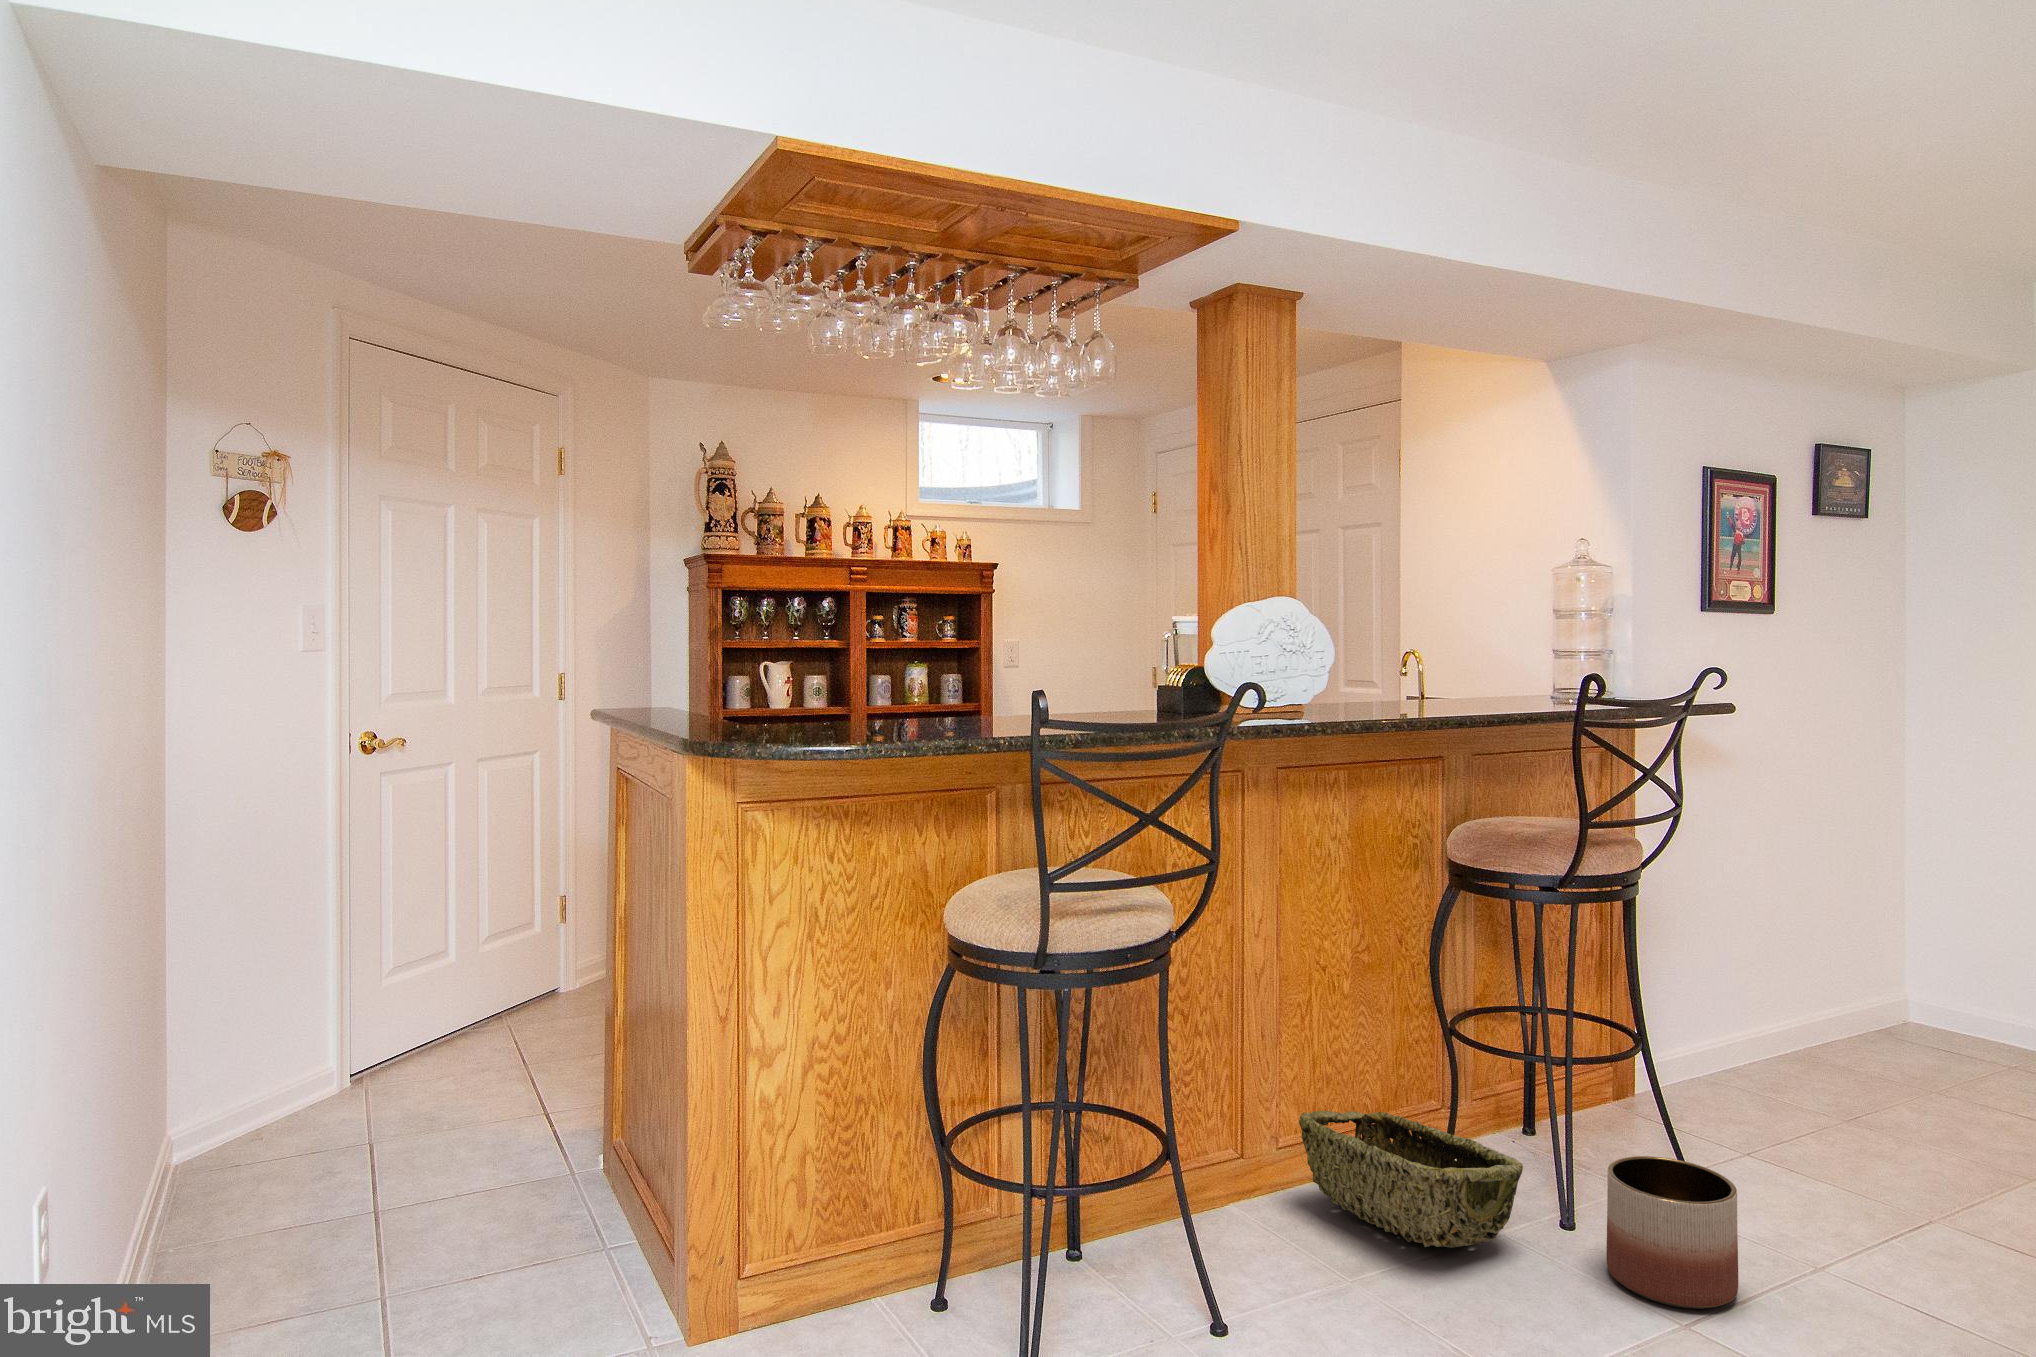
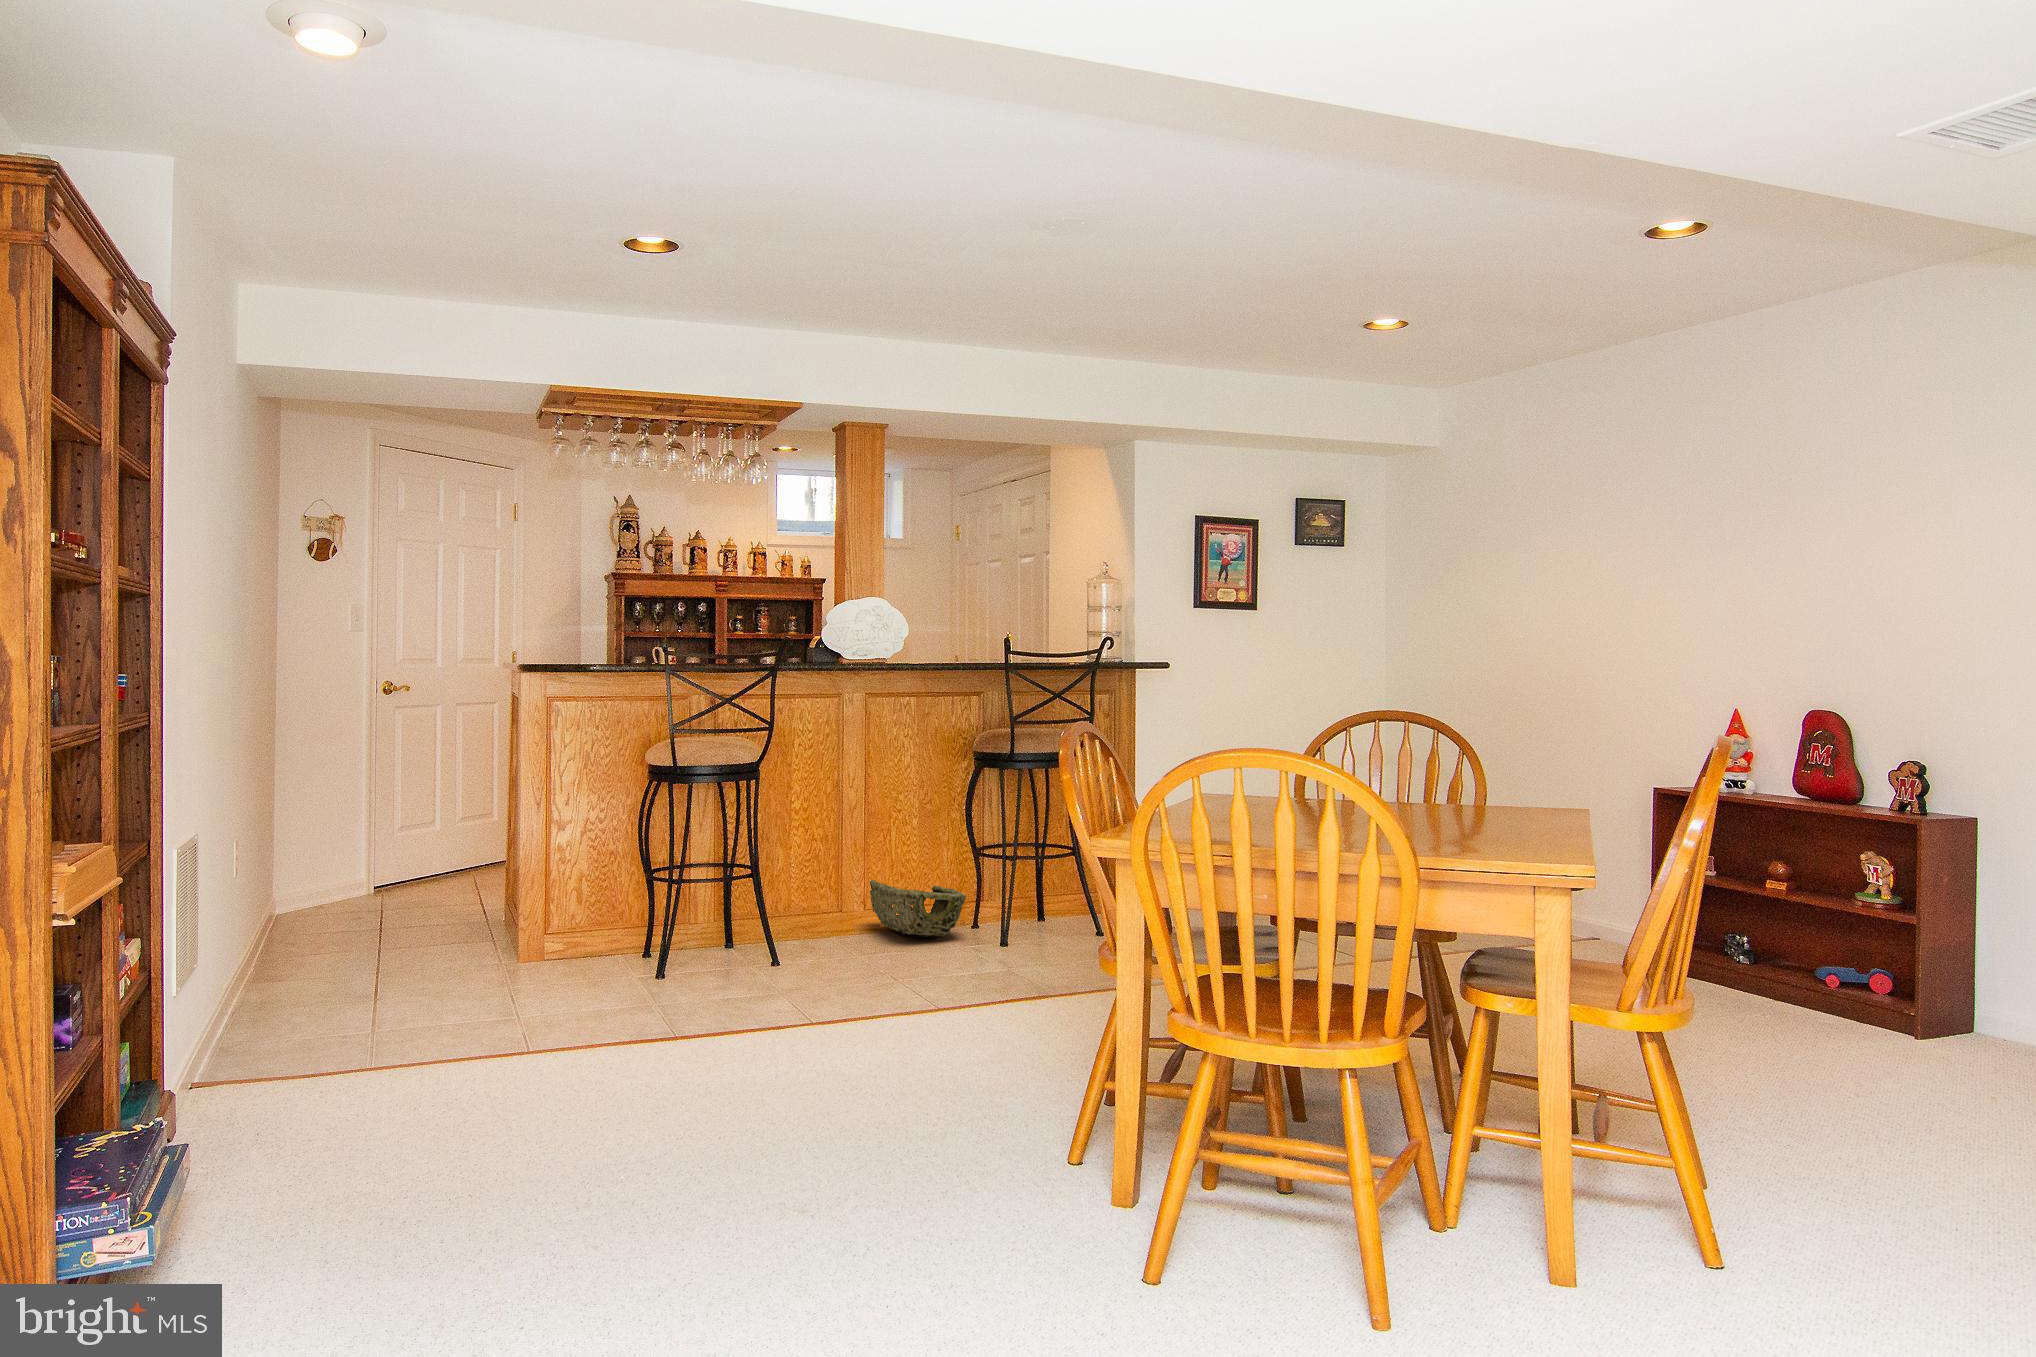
planter: present [1606,1156,1738,1309] -> none [994,890,1053,954]

